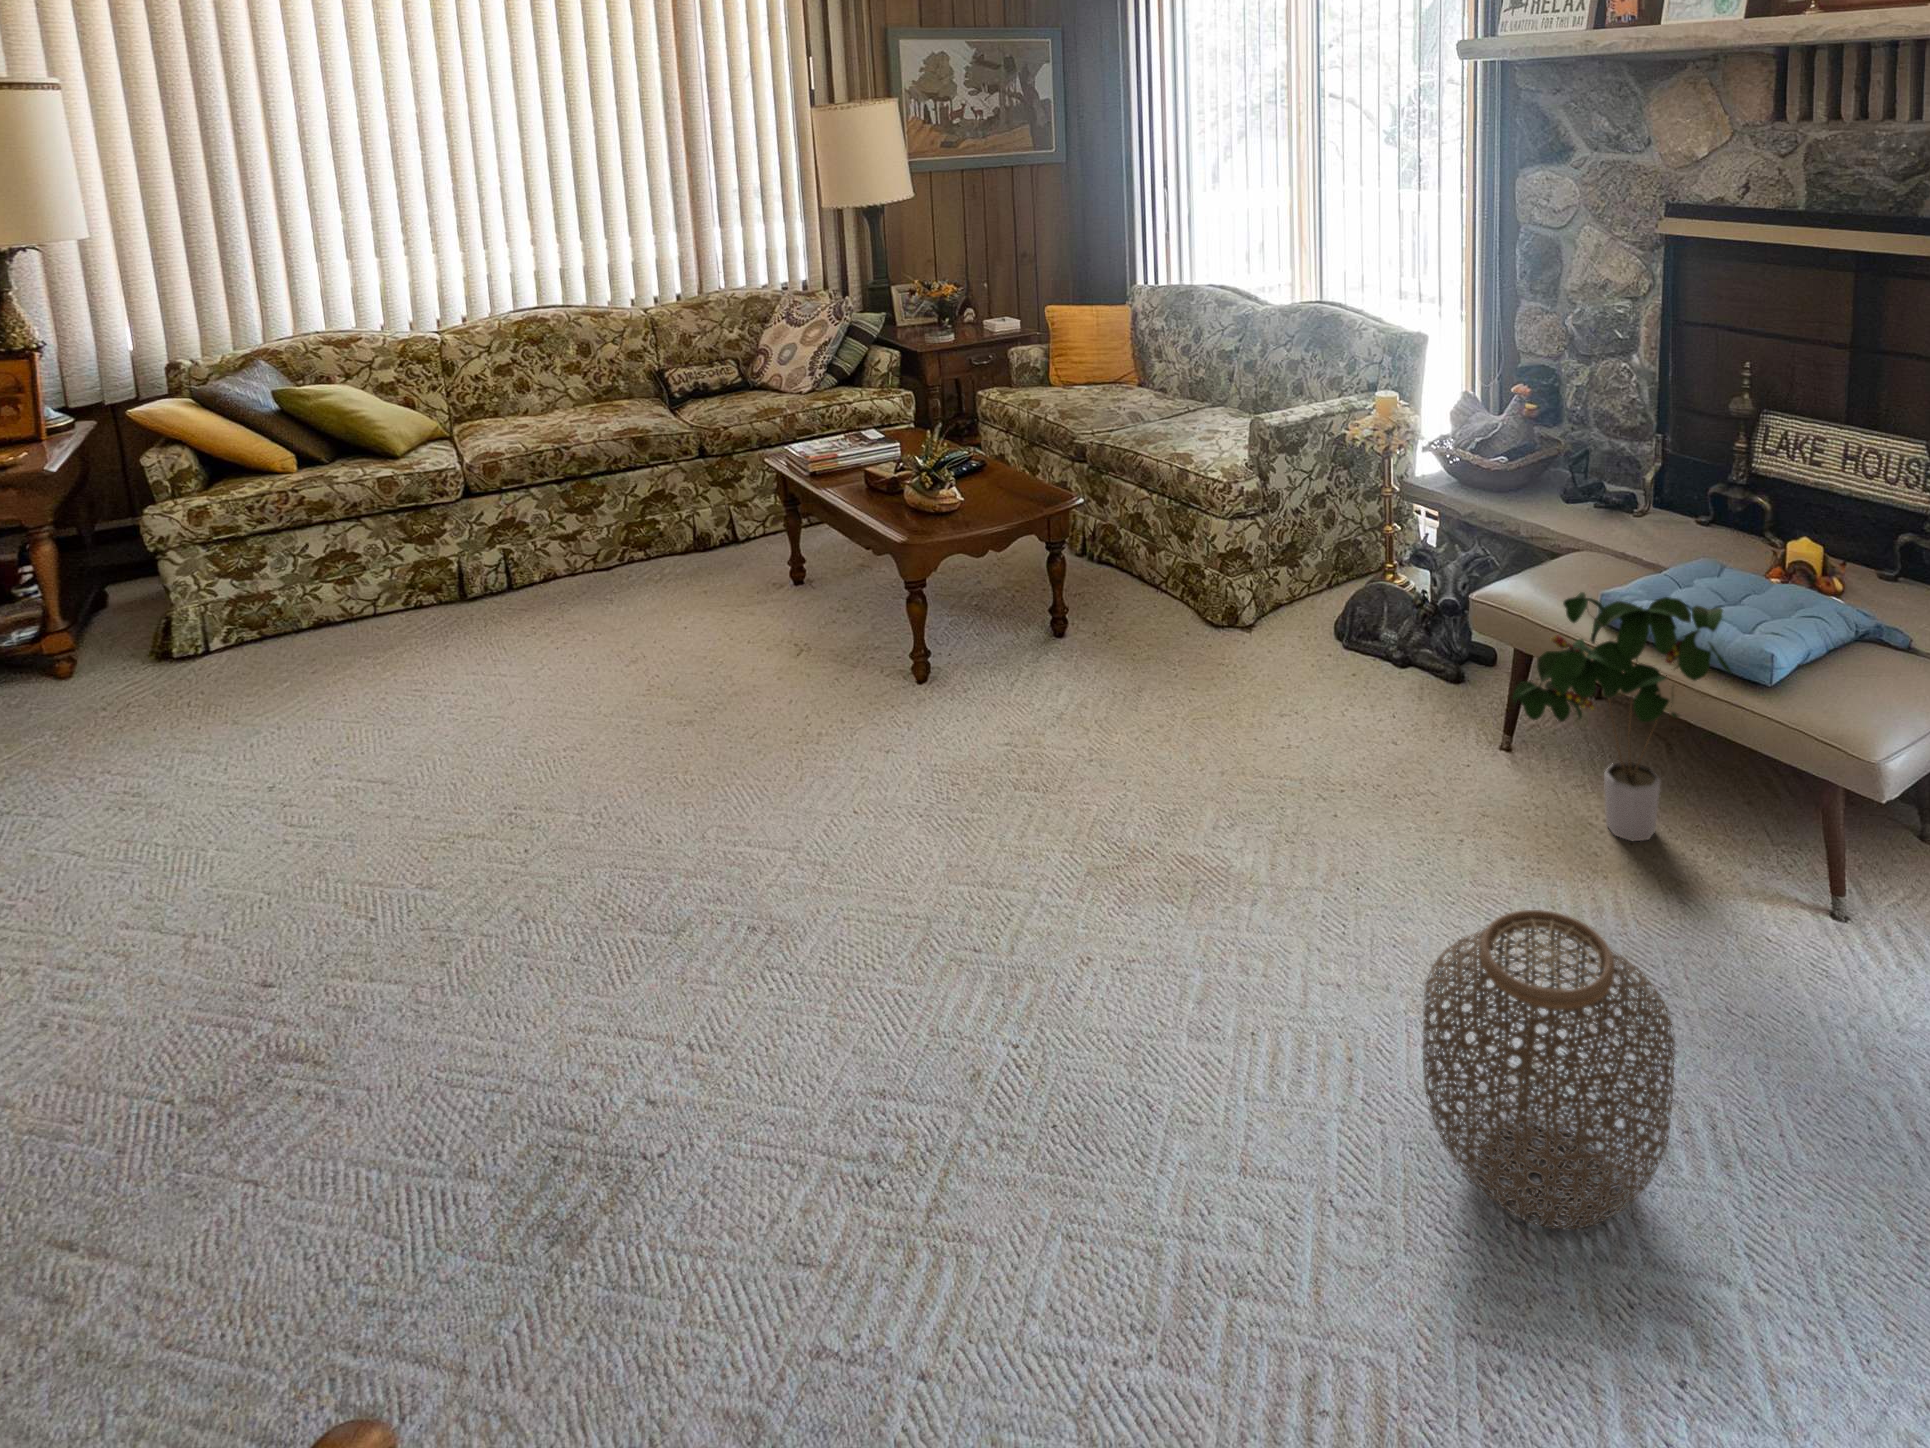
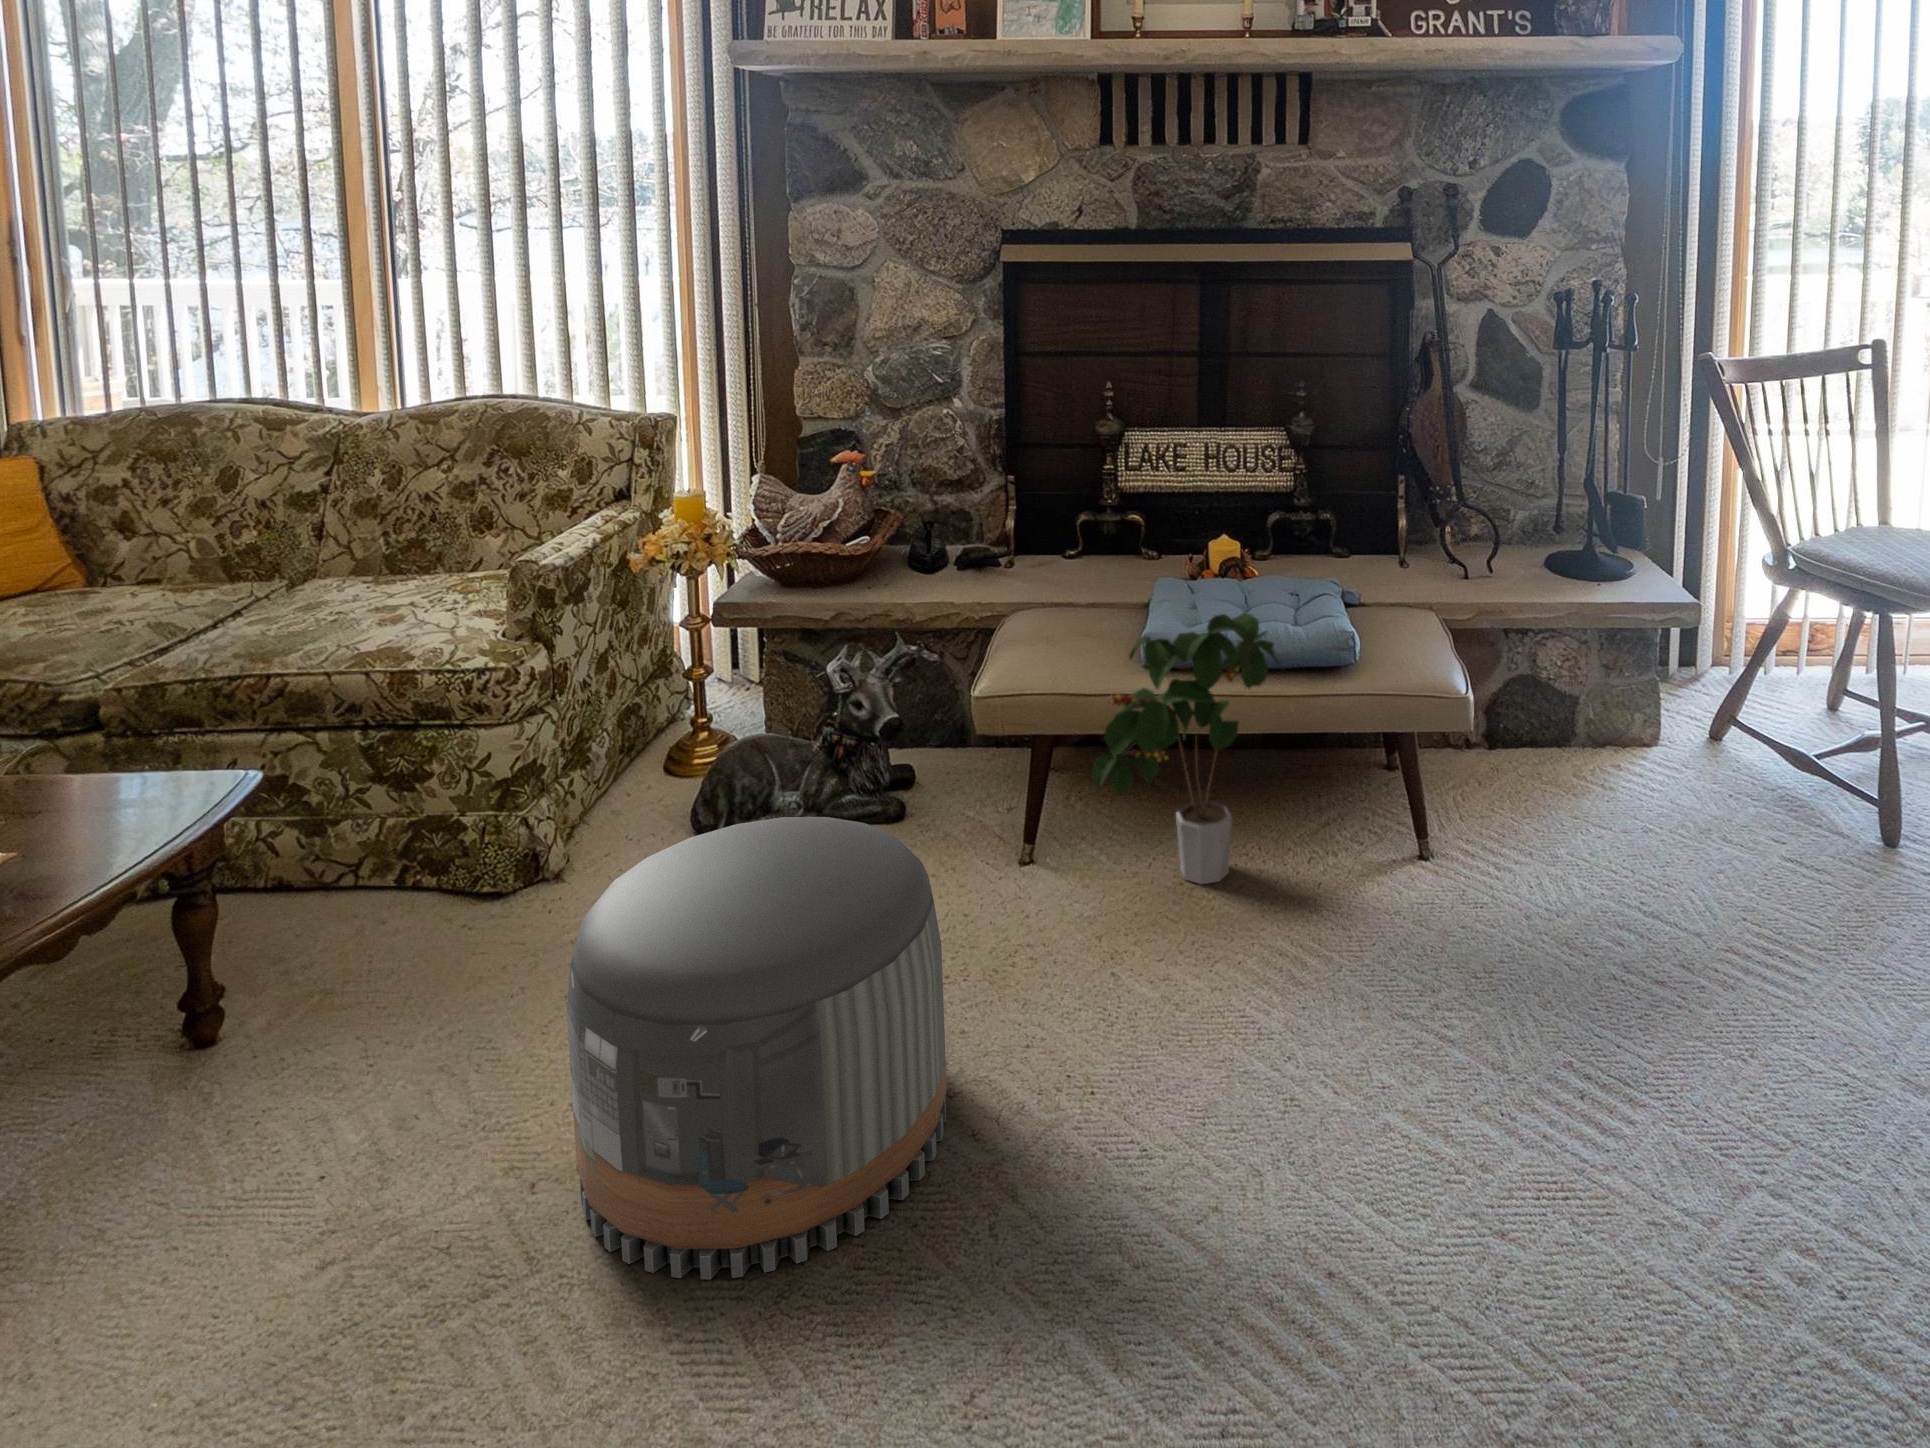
pouf: none [1049,613,1291,895] -> present [567,817,947,1279]
woven basket: present [1423,910,1675,1230] -> none [1383,909,1638,1234]

